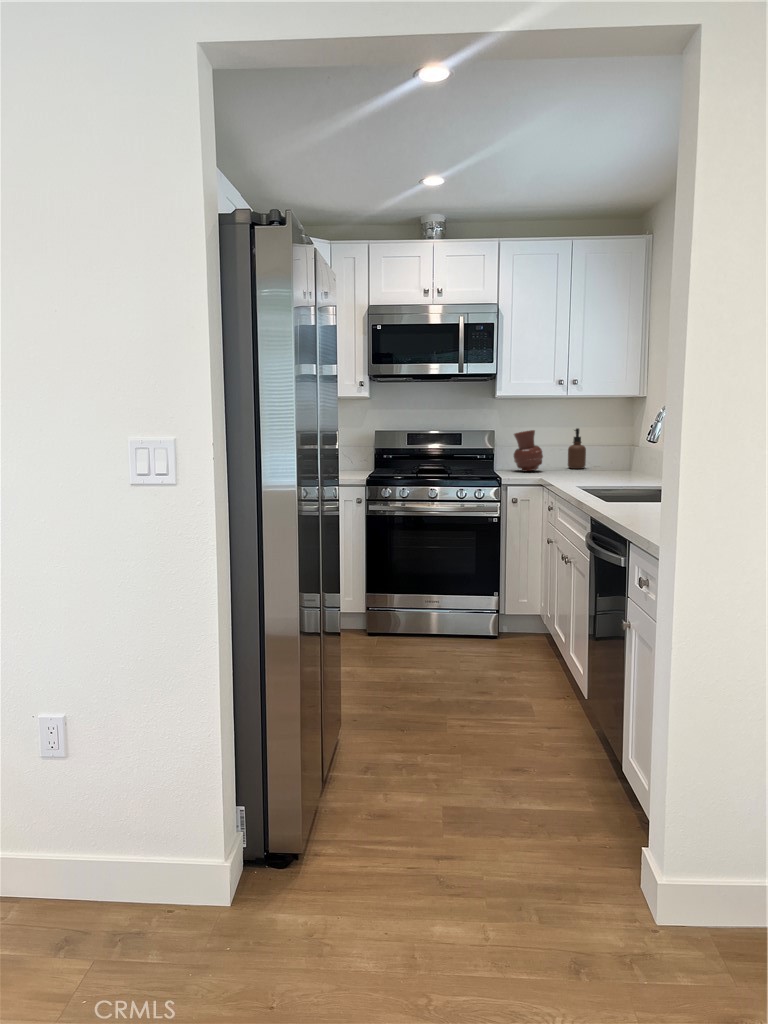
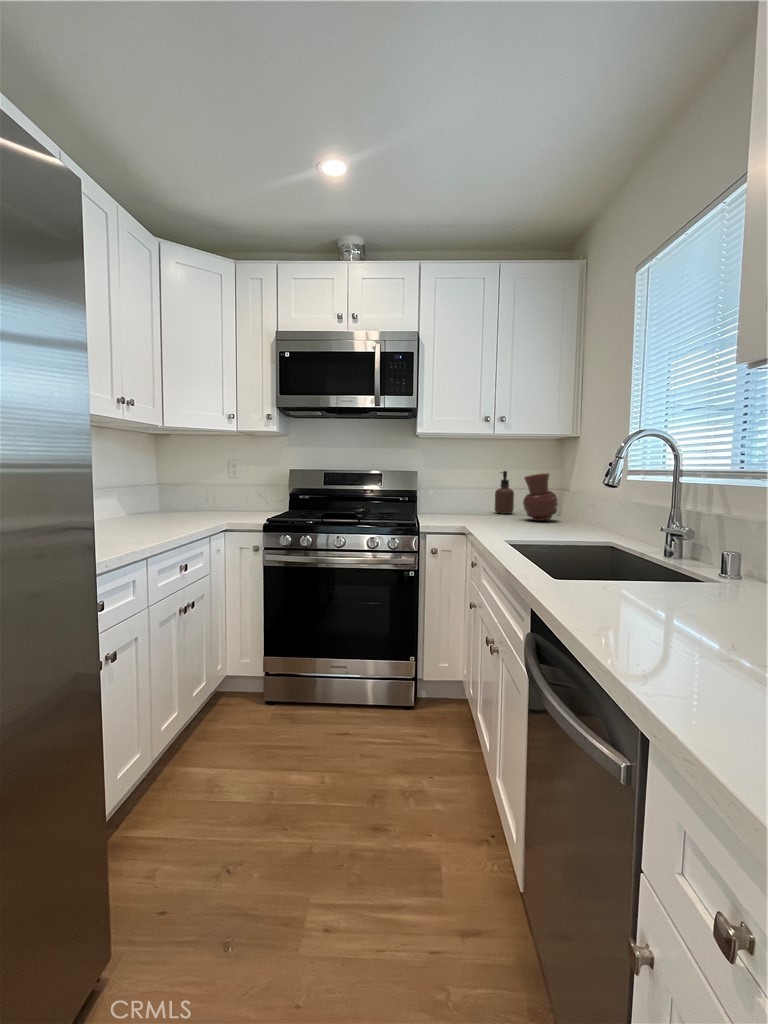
vase: present [514,430,543,471] -> present [523,473,558,521]

